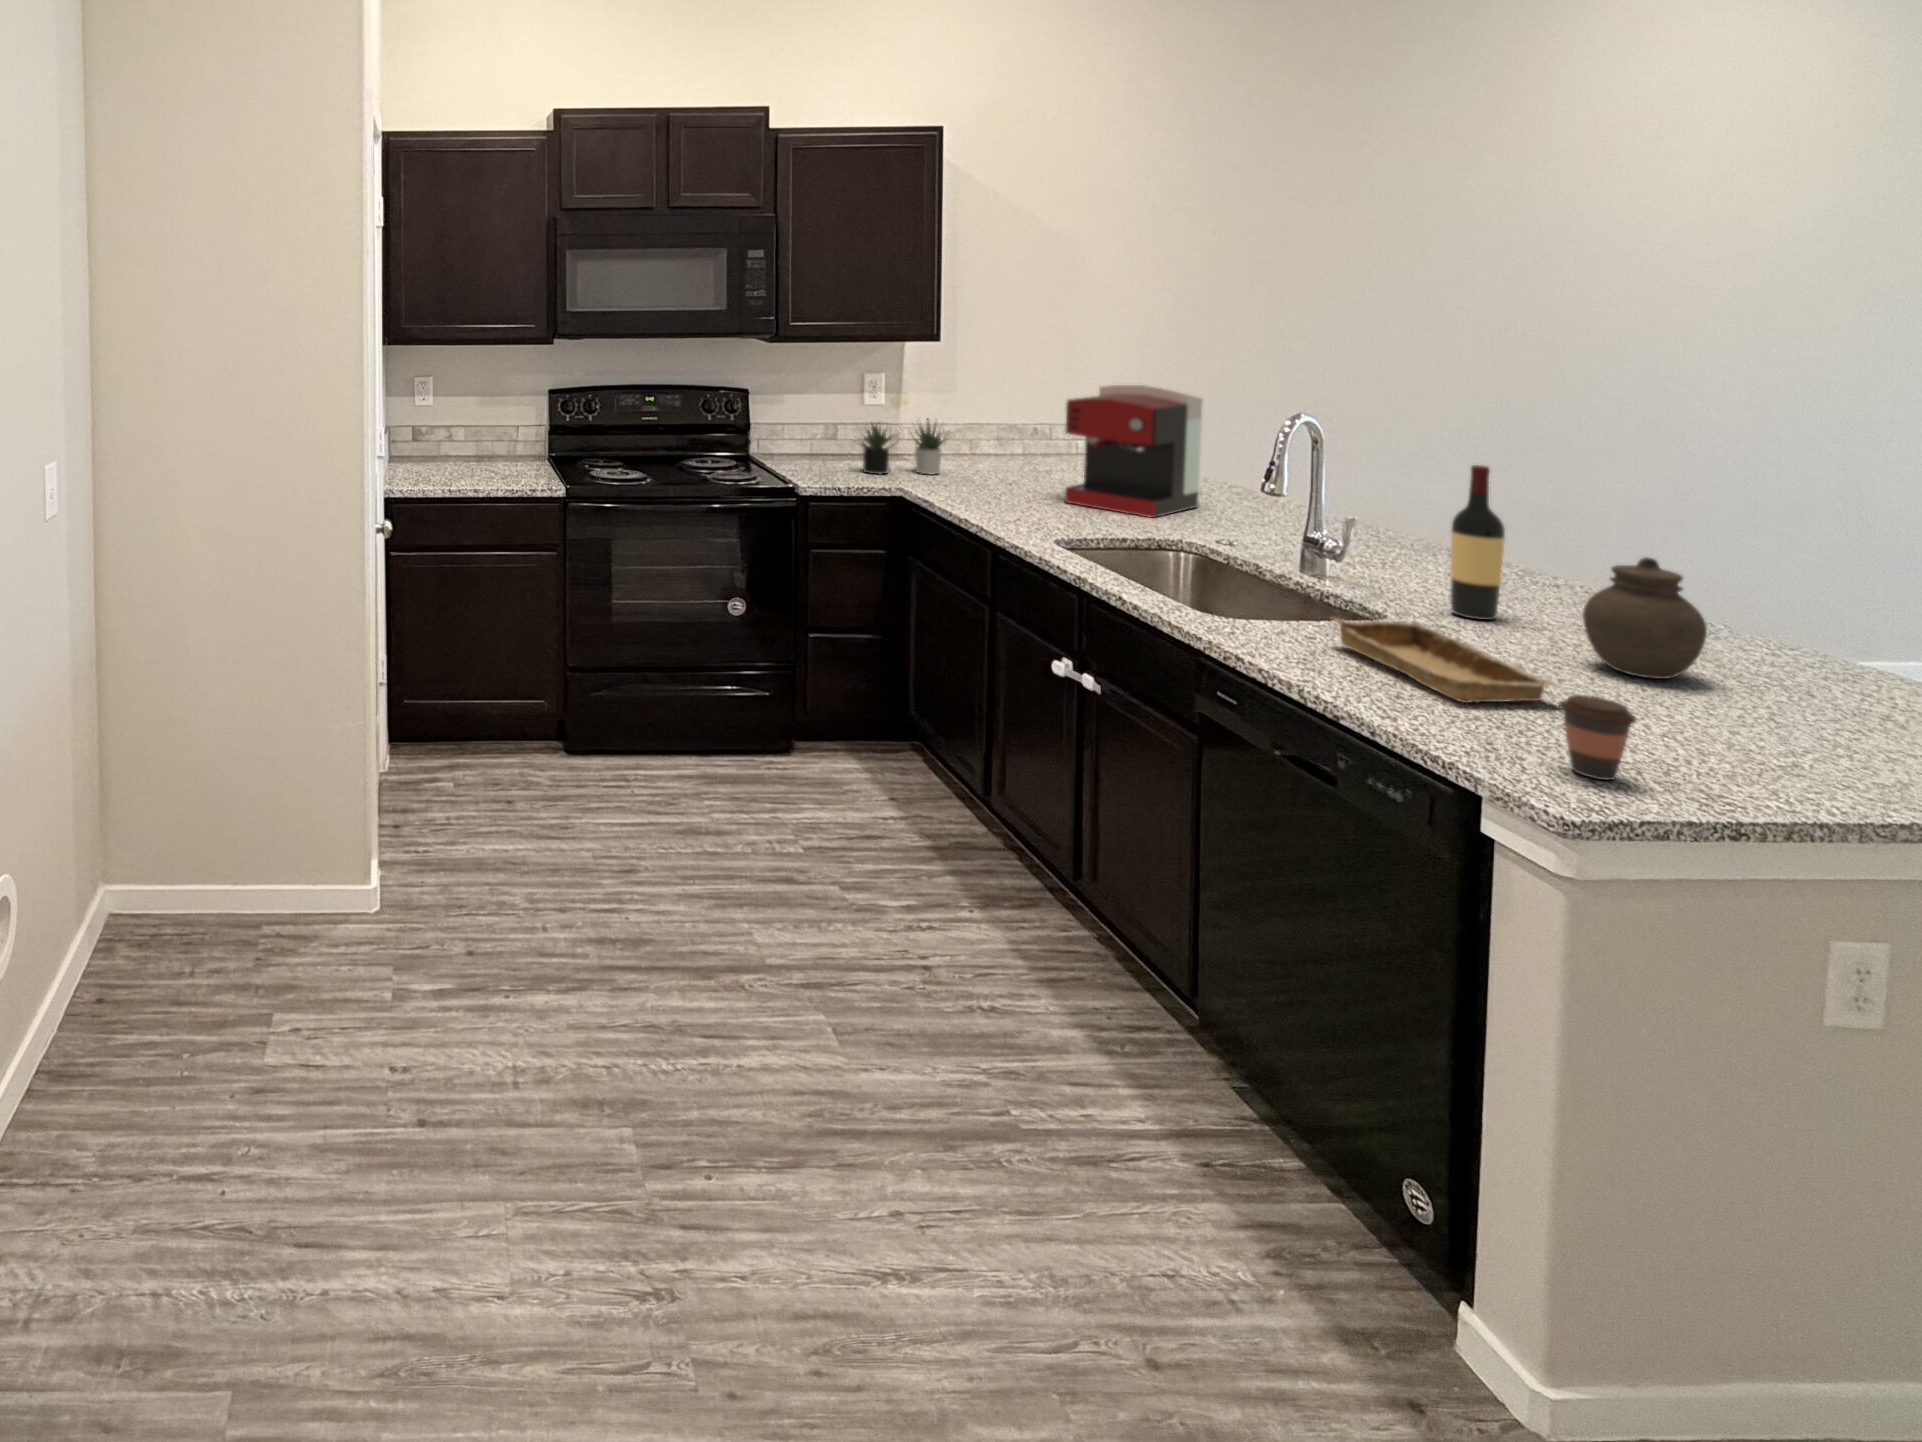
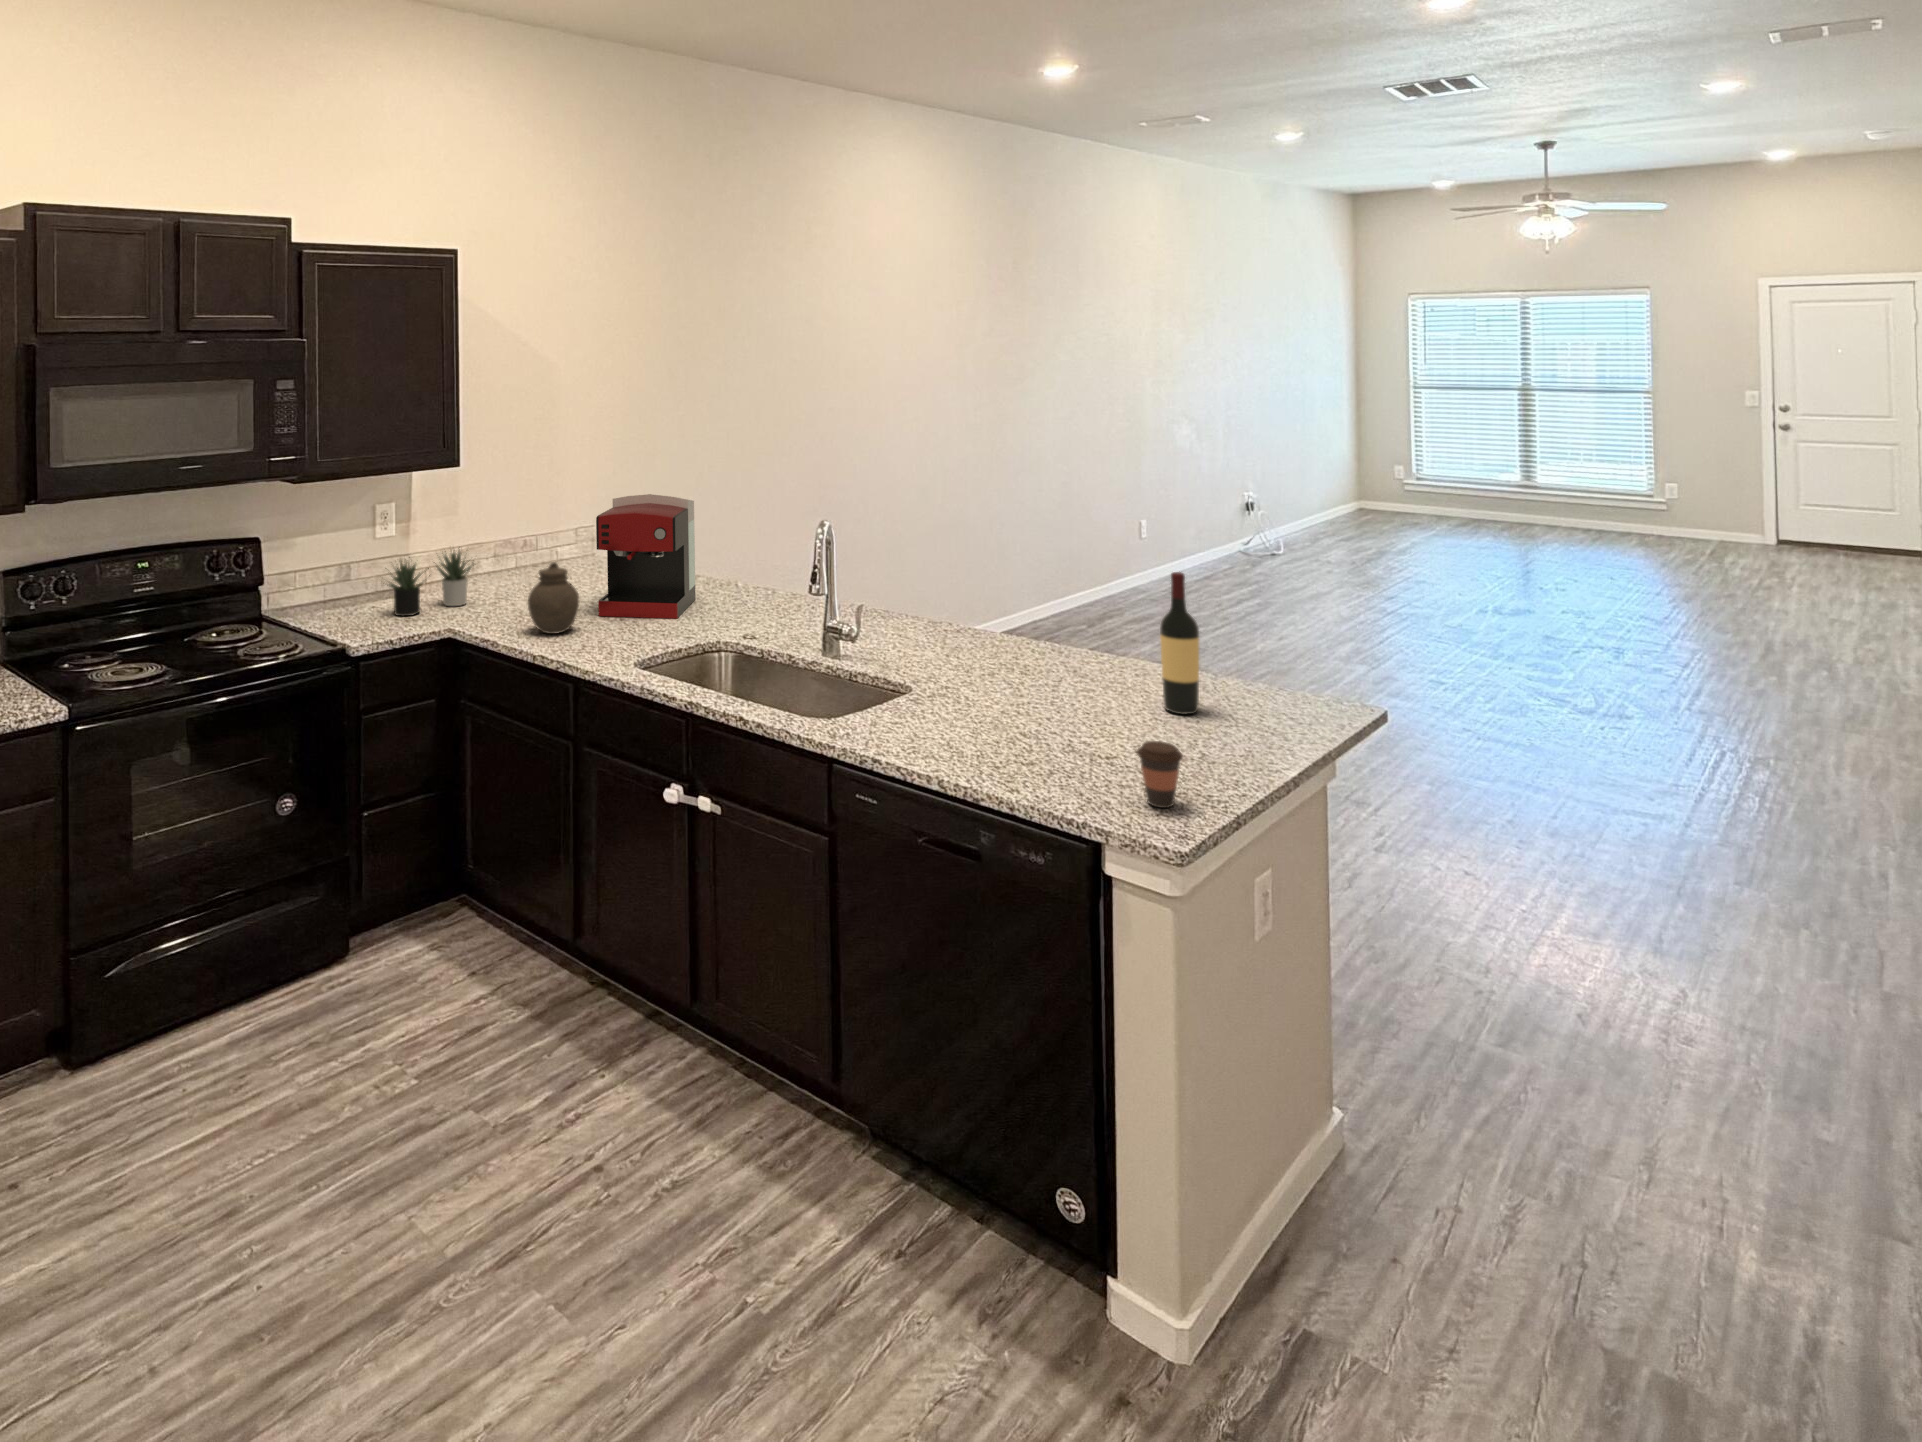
wine bottle: present [1450,465,1505,620] -> present [1160,572,1199,714]
jar: present [1583,557,1707,679] -> present [528,562,579,634]
tray: present [1333,618,1559,703] -> none [918,691,1086,760]

